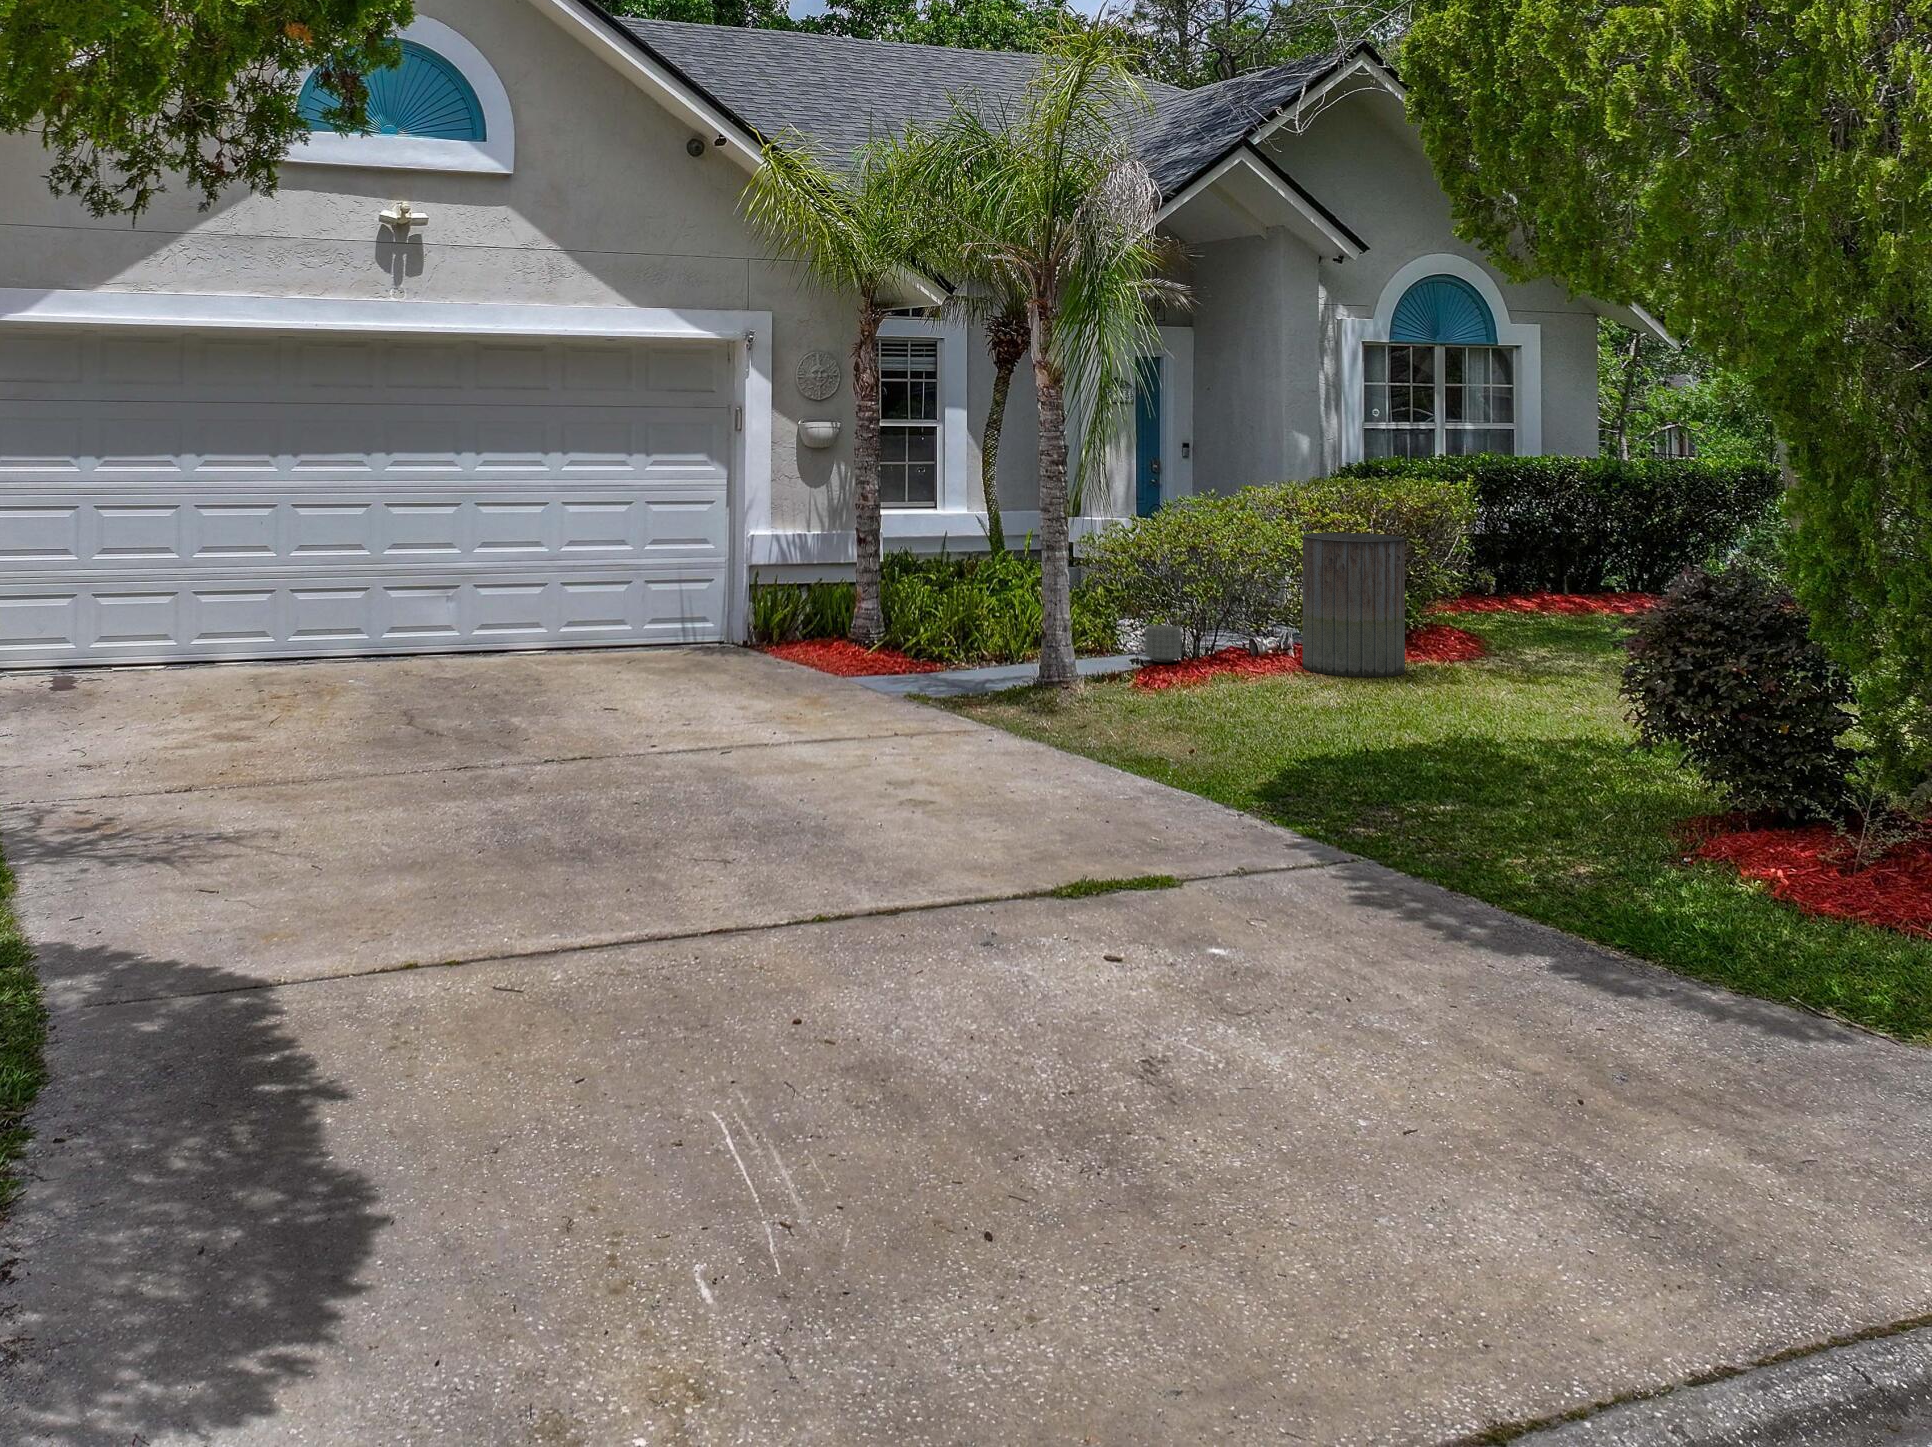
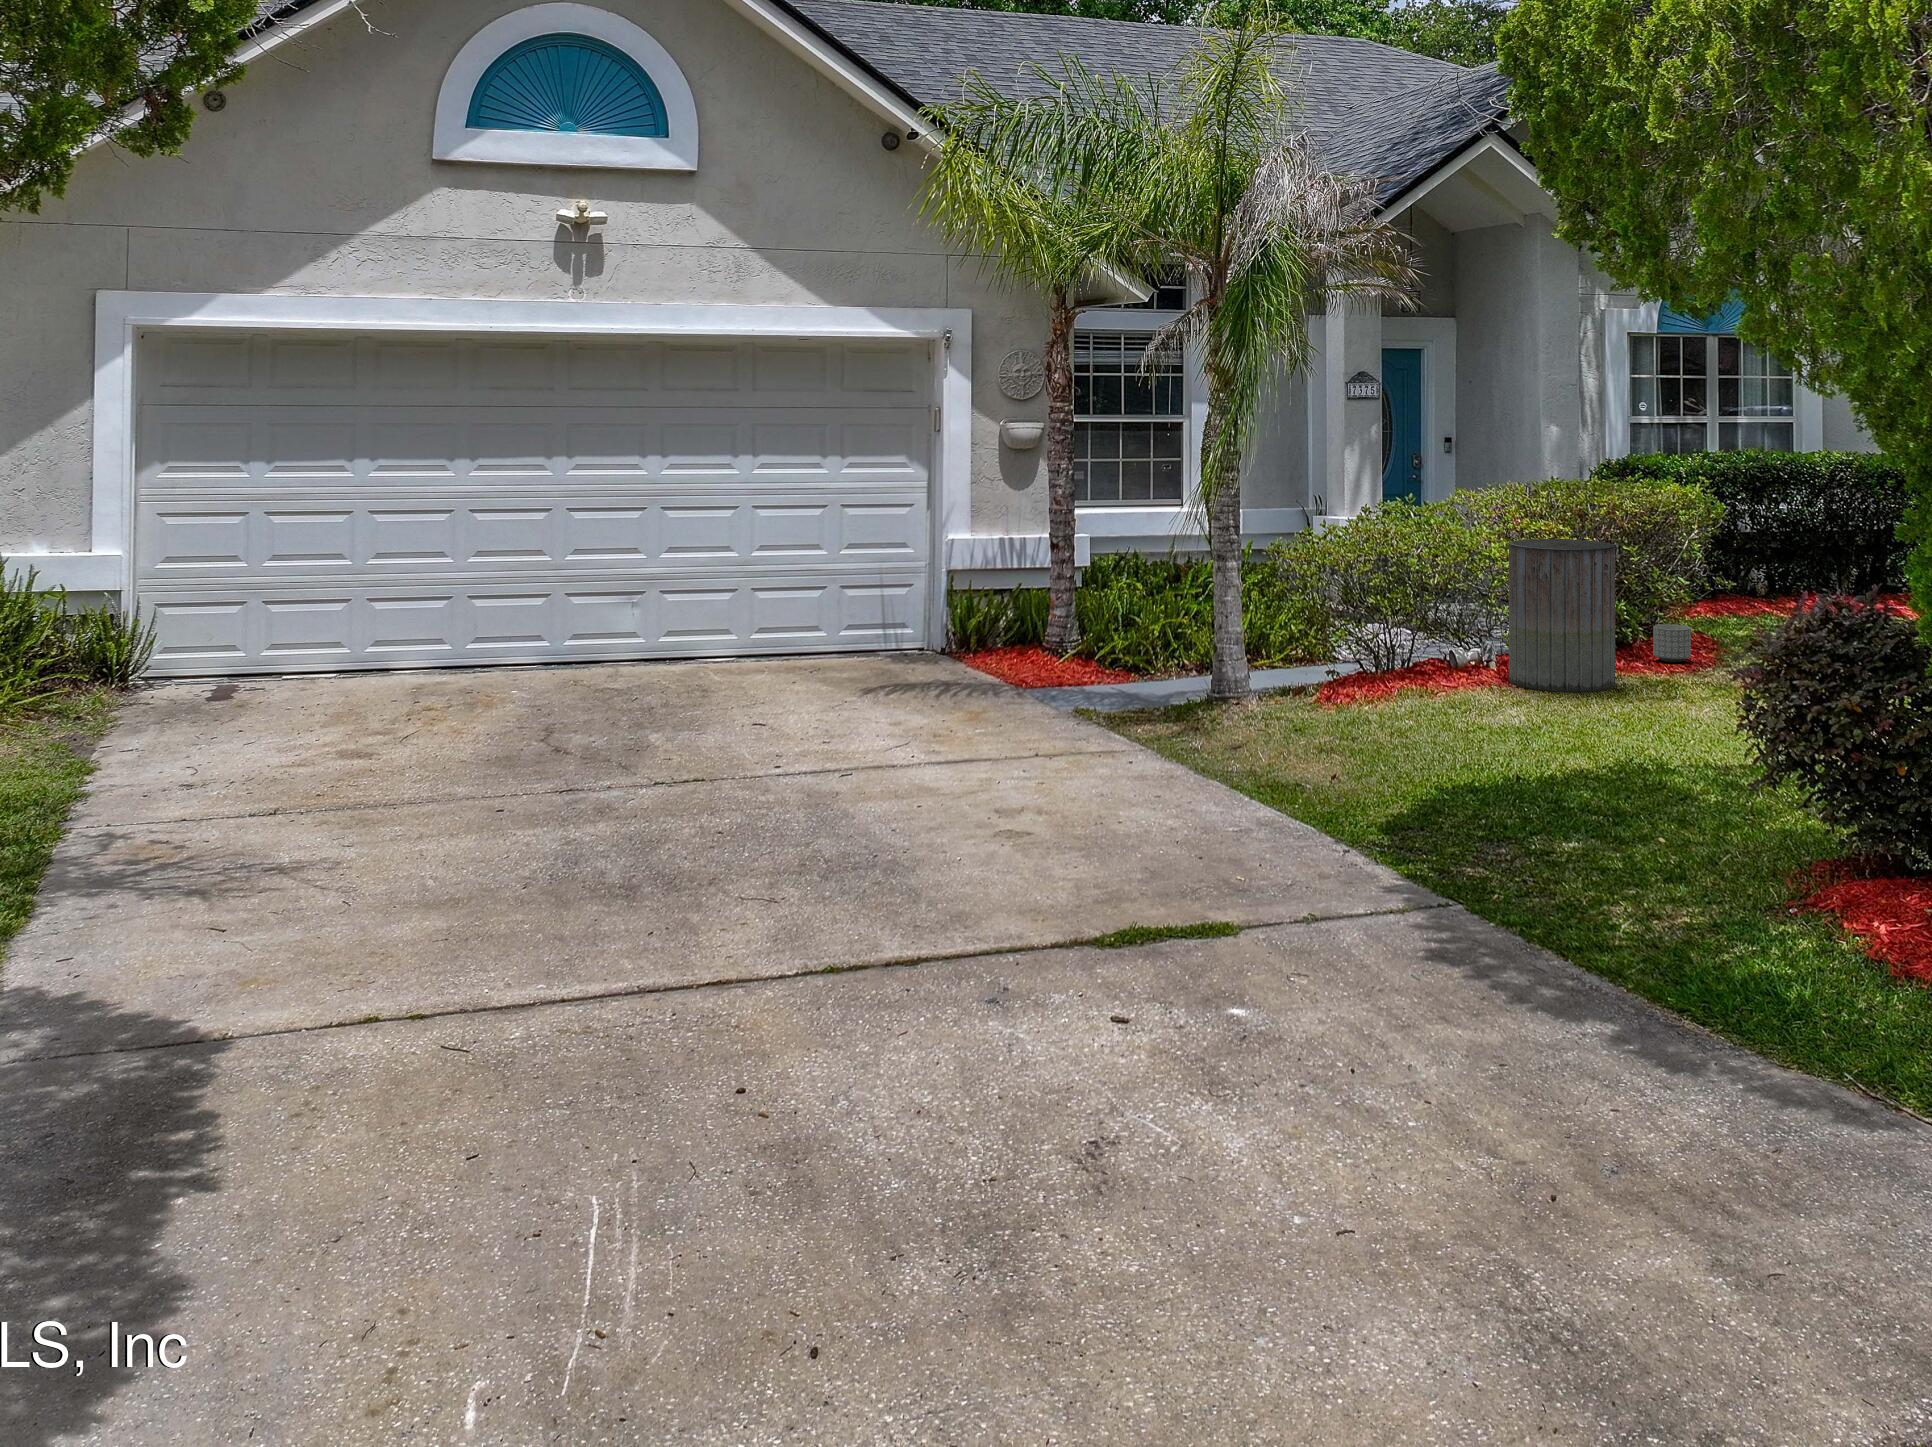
planter: present [1145,625,1181,663] -> present [1653,624,1691,663]

